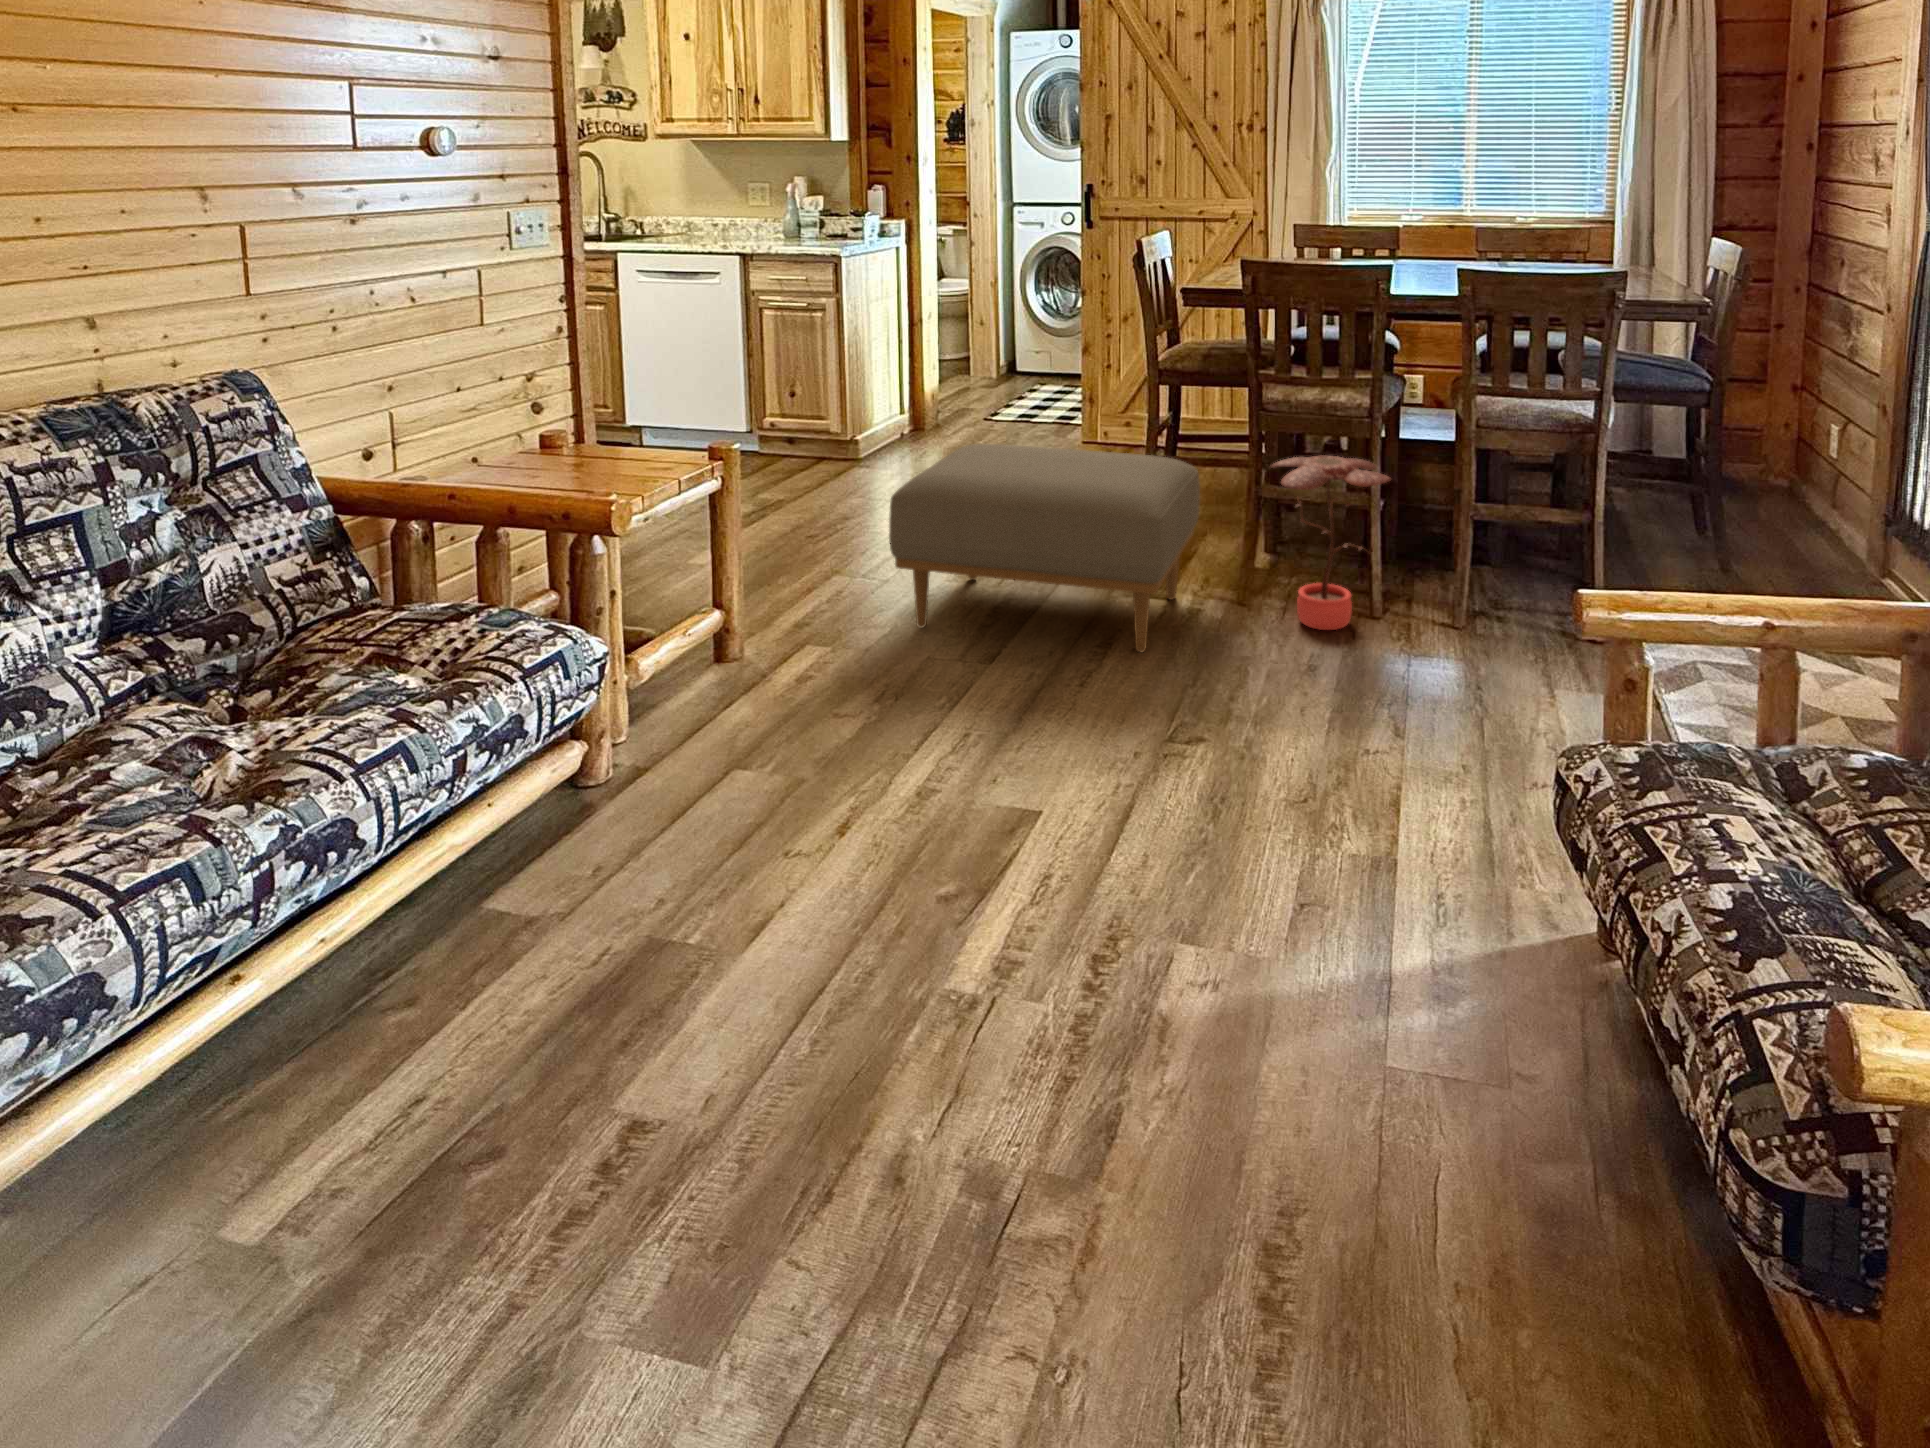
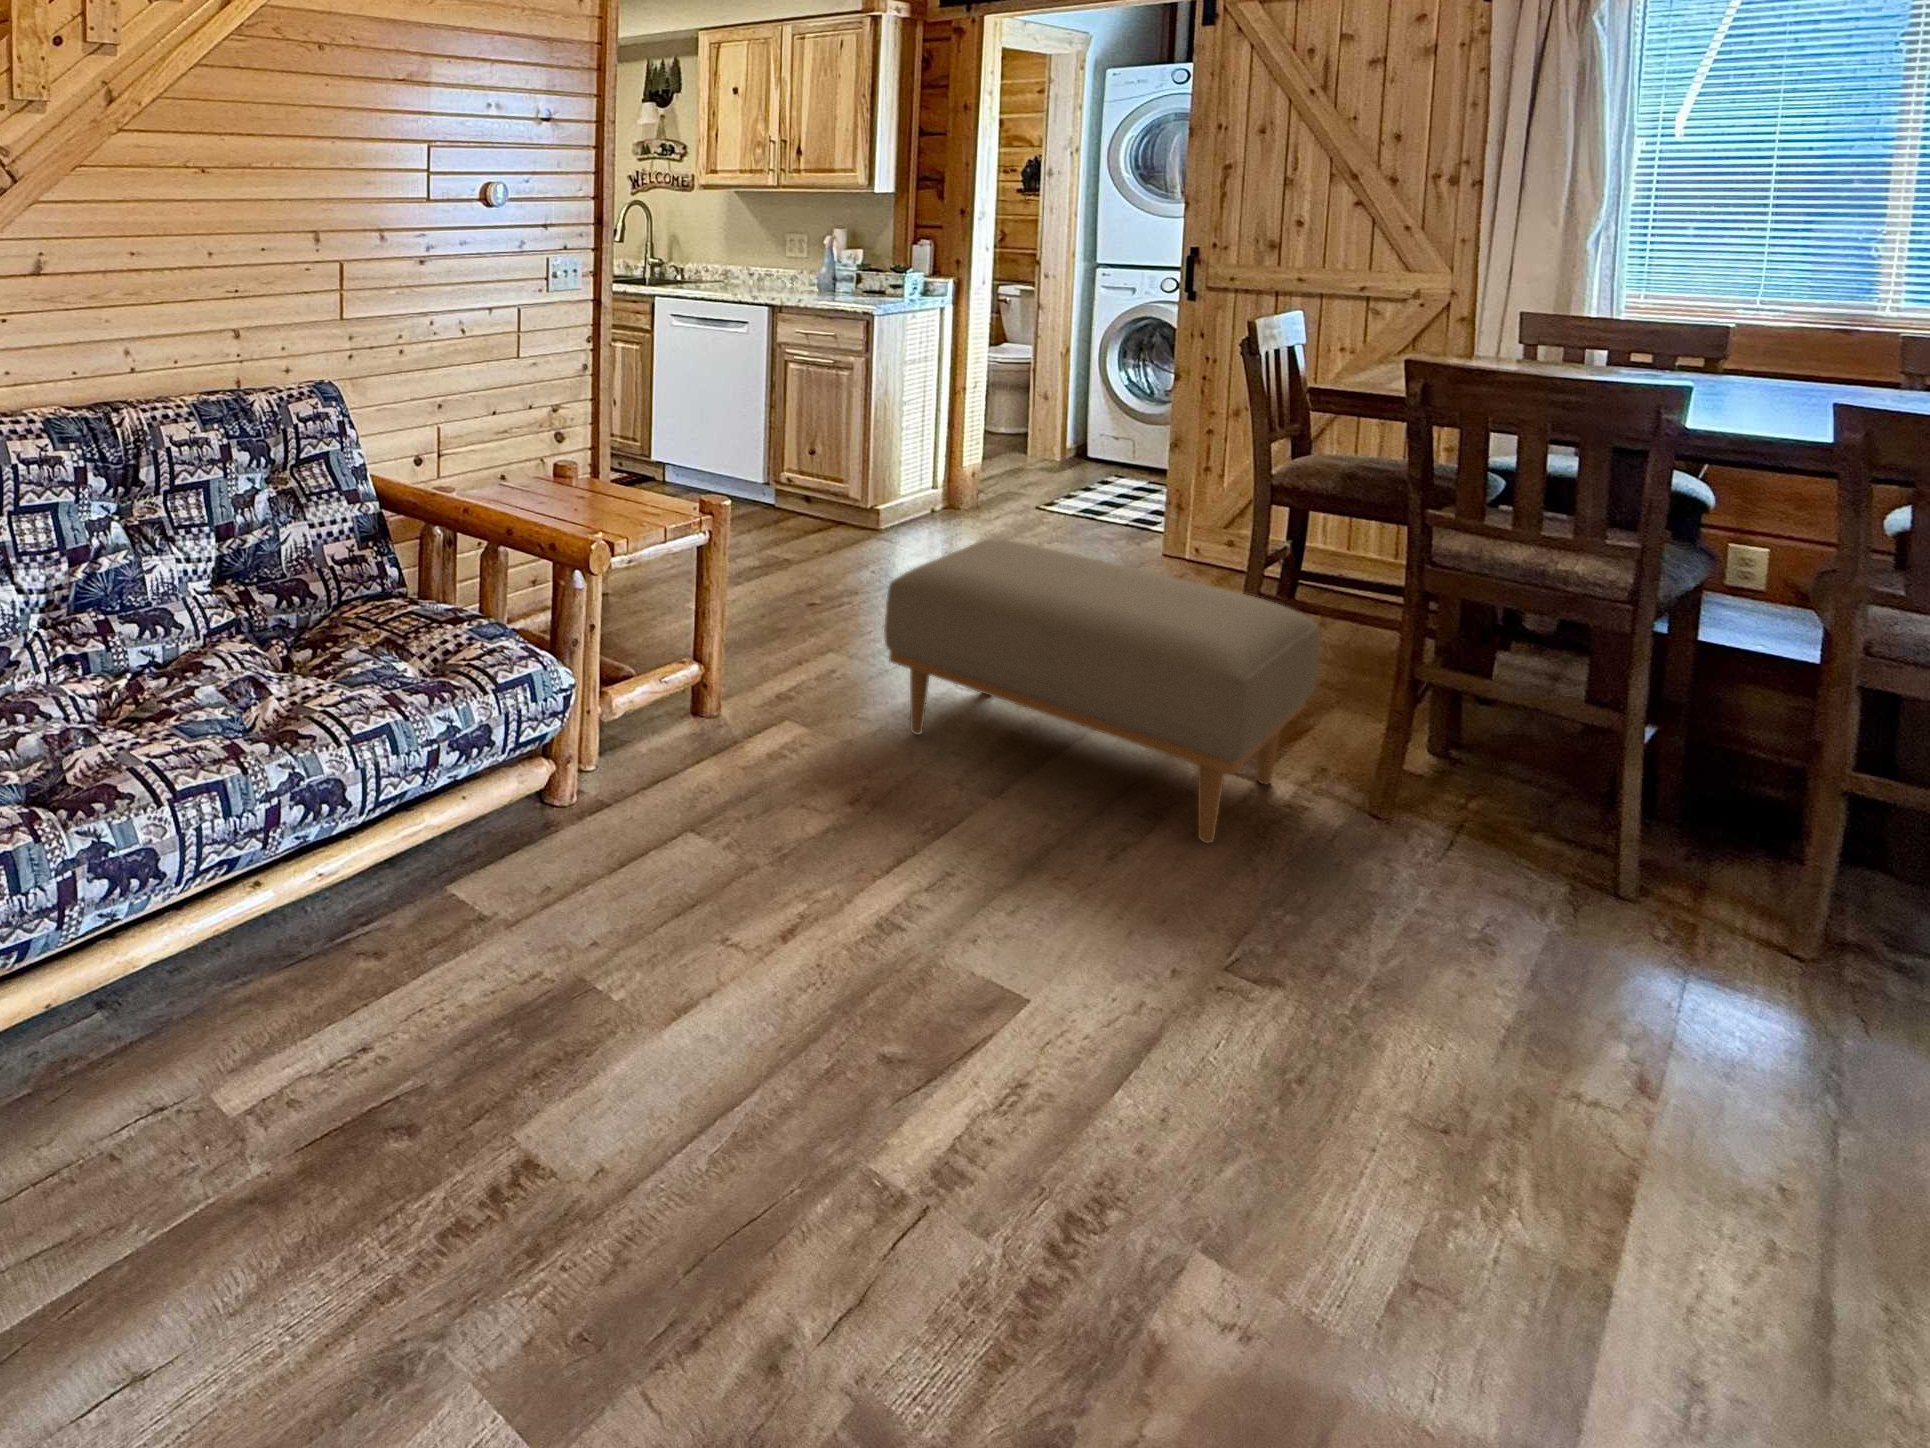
potted plant: present [1271,455,1391,630] -> none [1440,638,1677,901]

